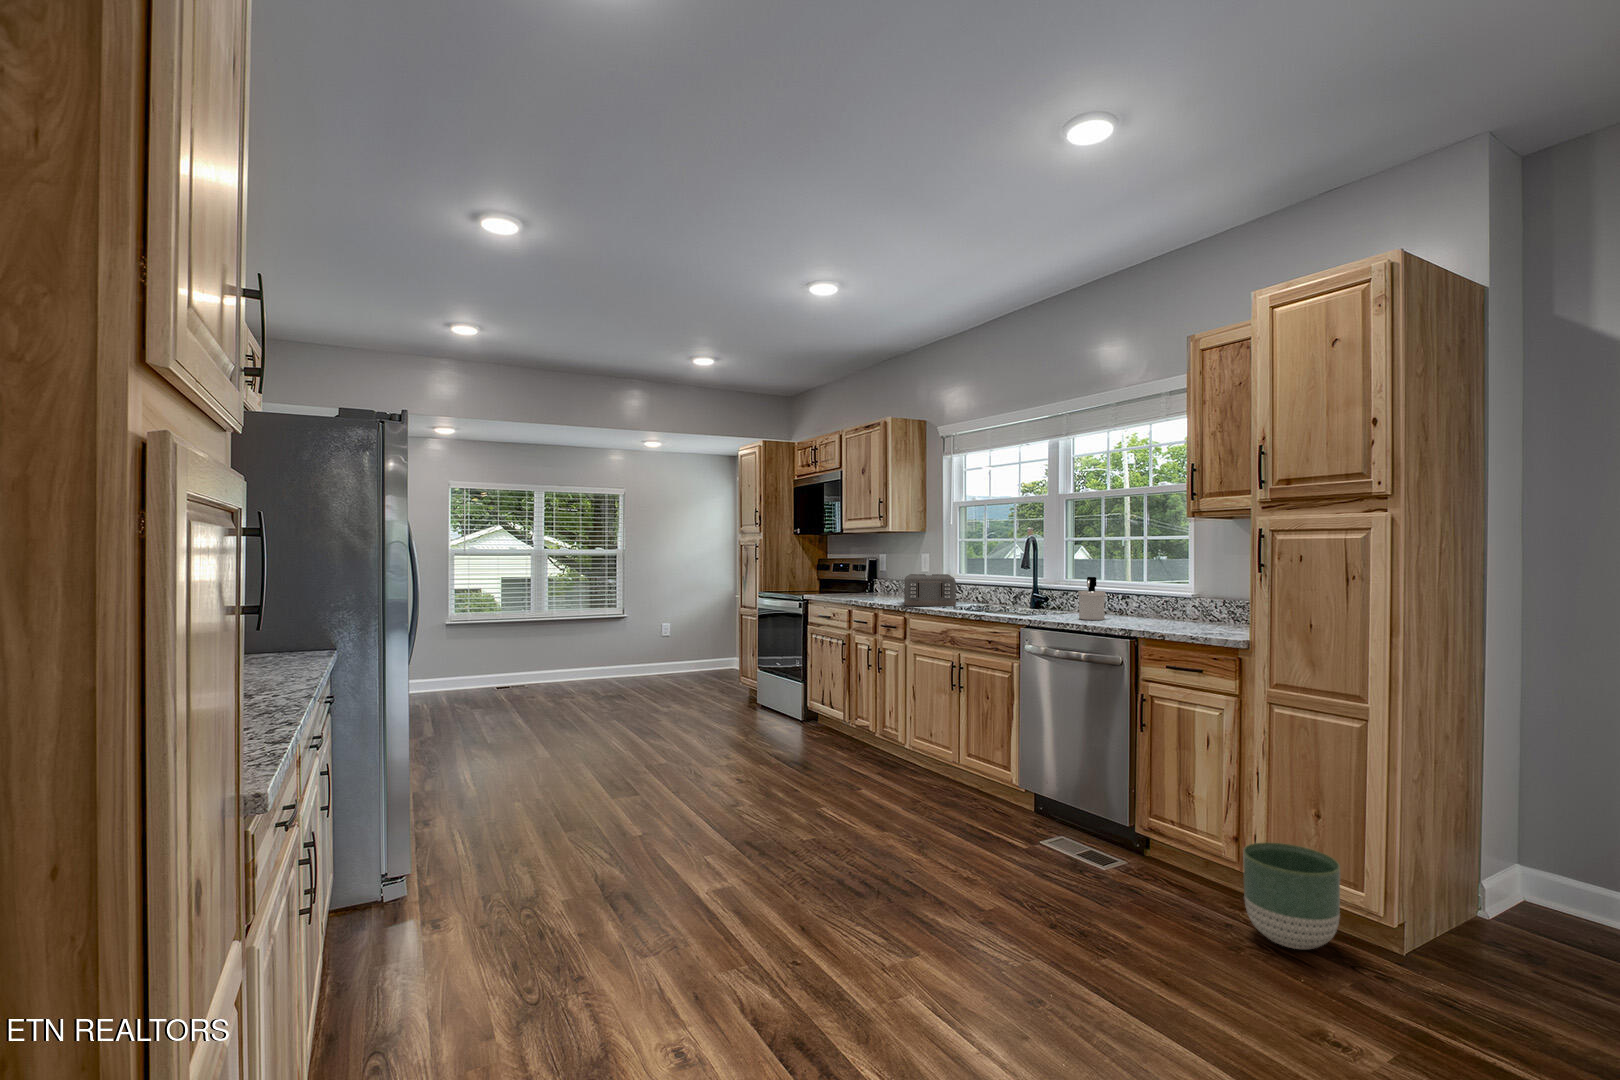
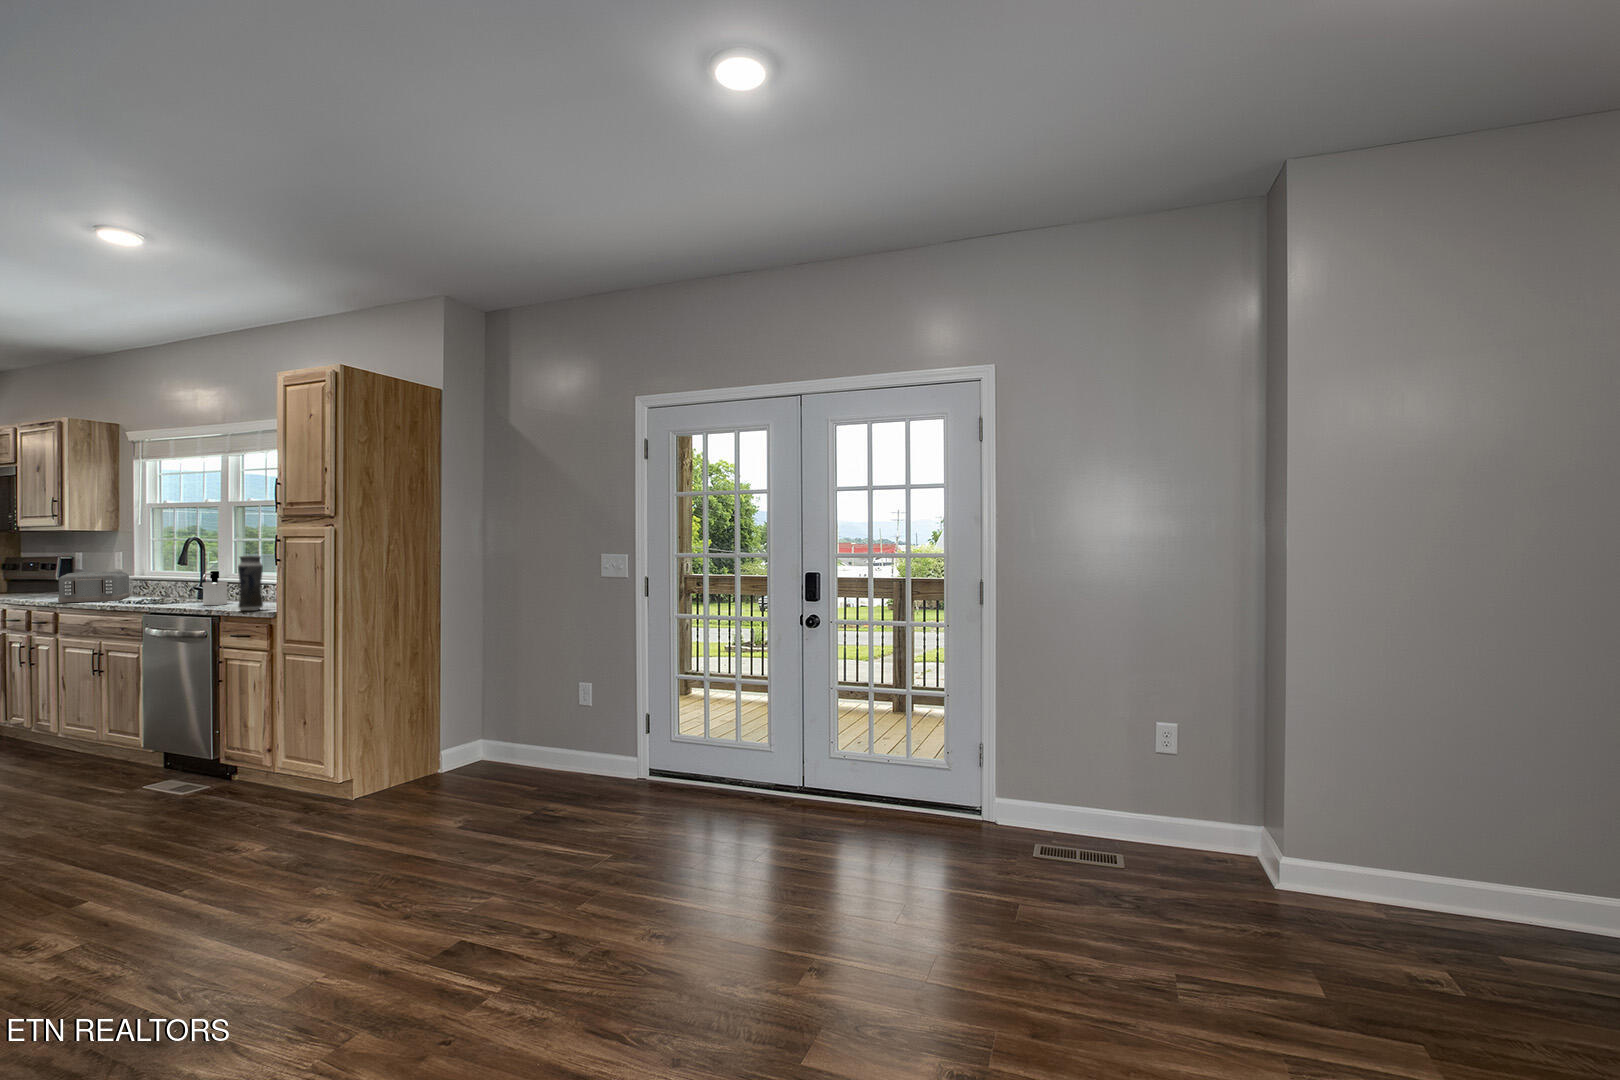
vase: none [1165,558,1196,633] -> present [238,556,263,611]
planter: present [1243,842,1340,949] -> none [239,746,304,811]

